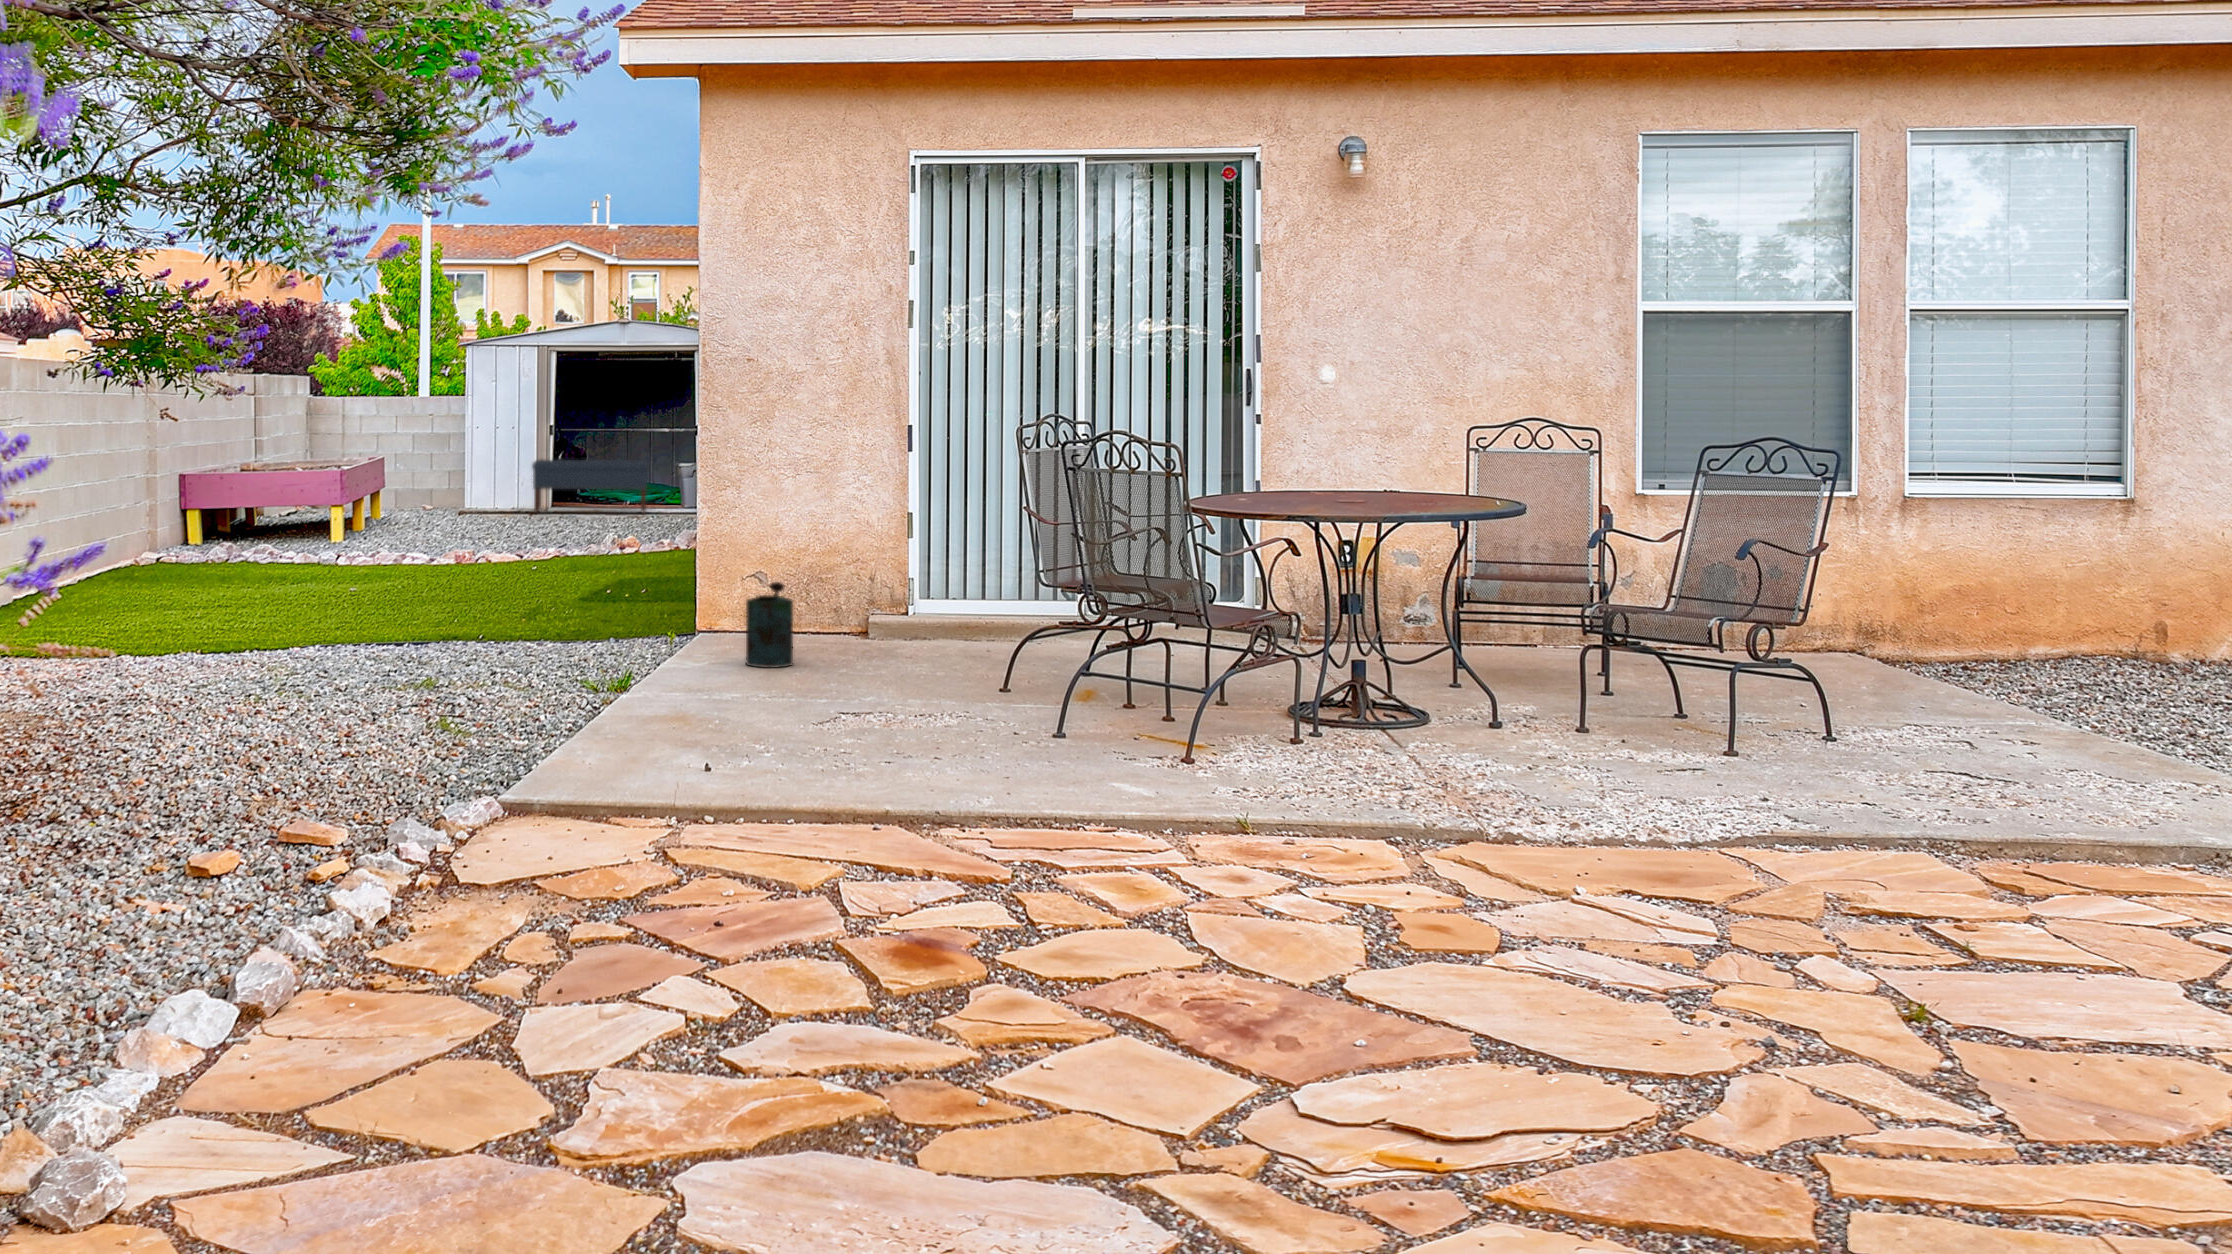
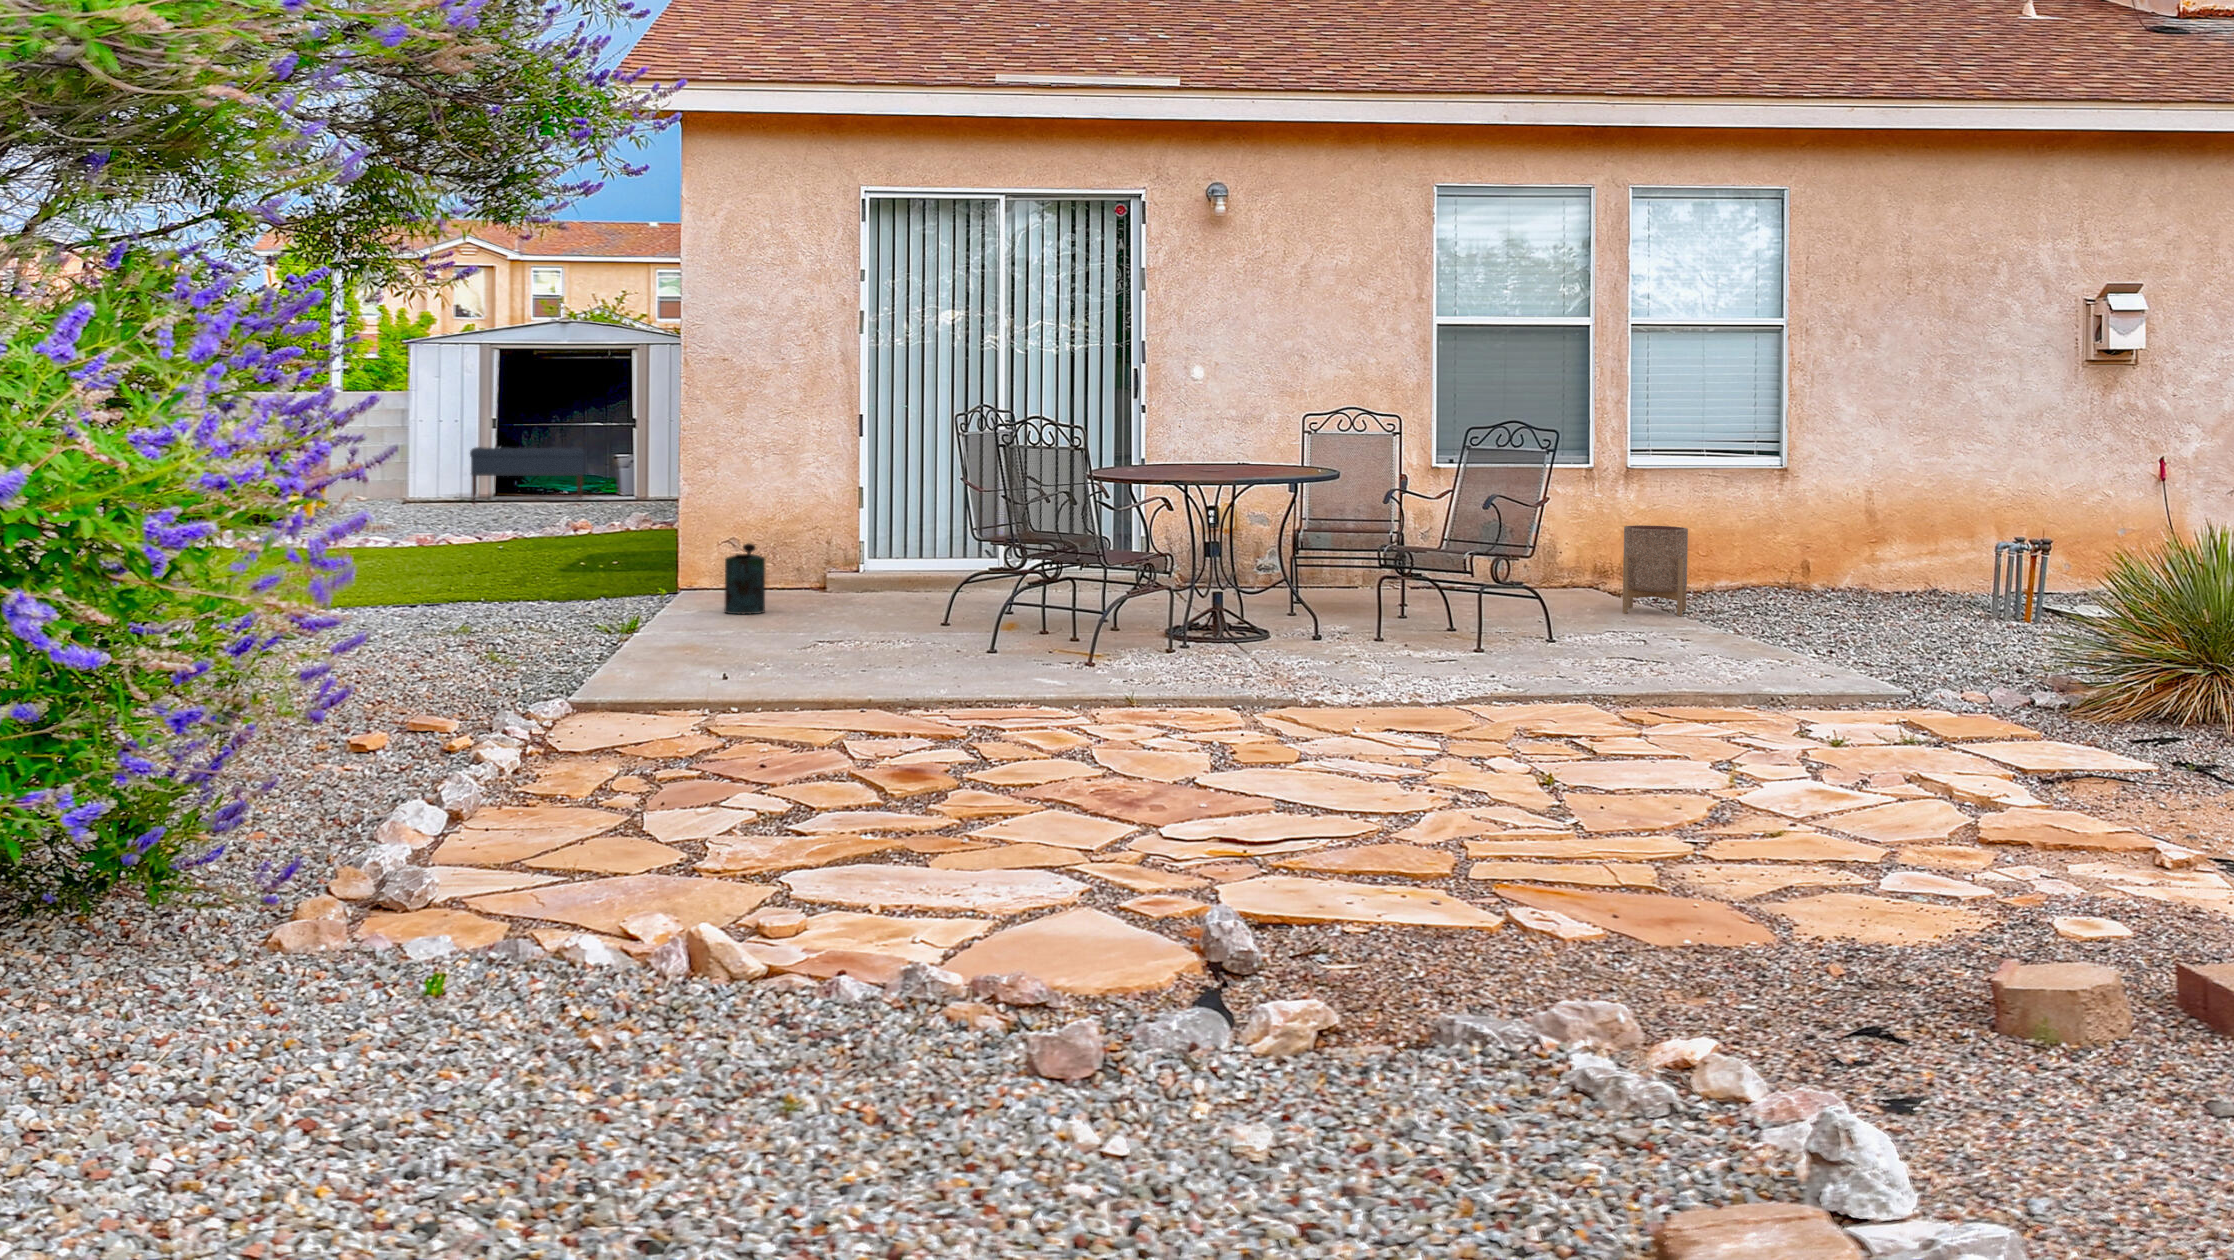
planter: none [1920,575,2017,700] -> present [1623,525,1688,616]

